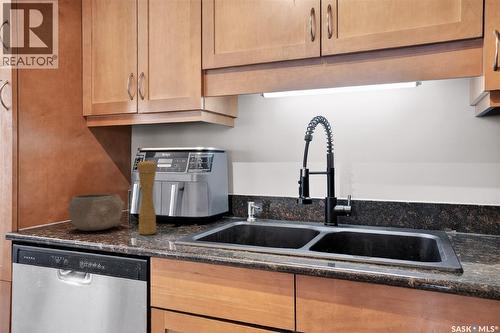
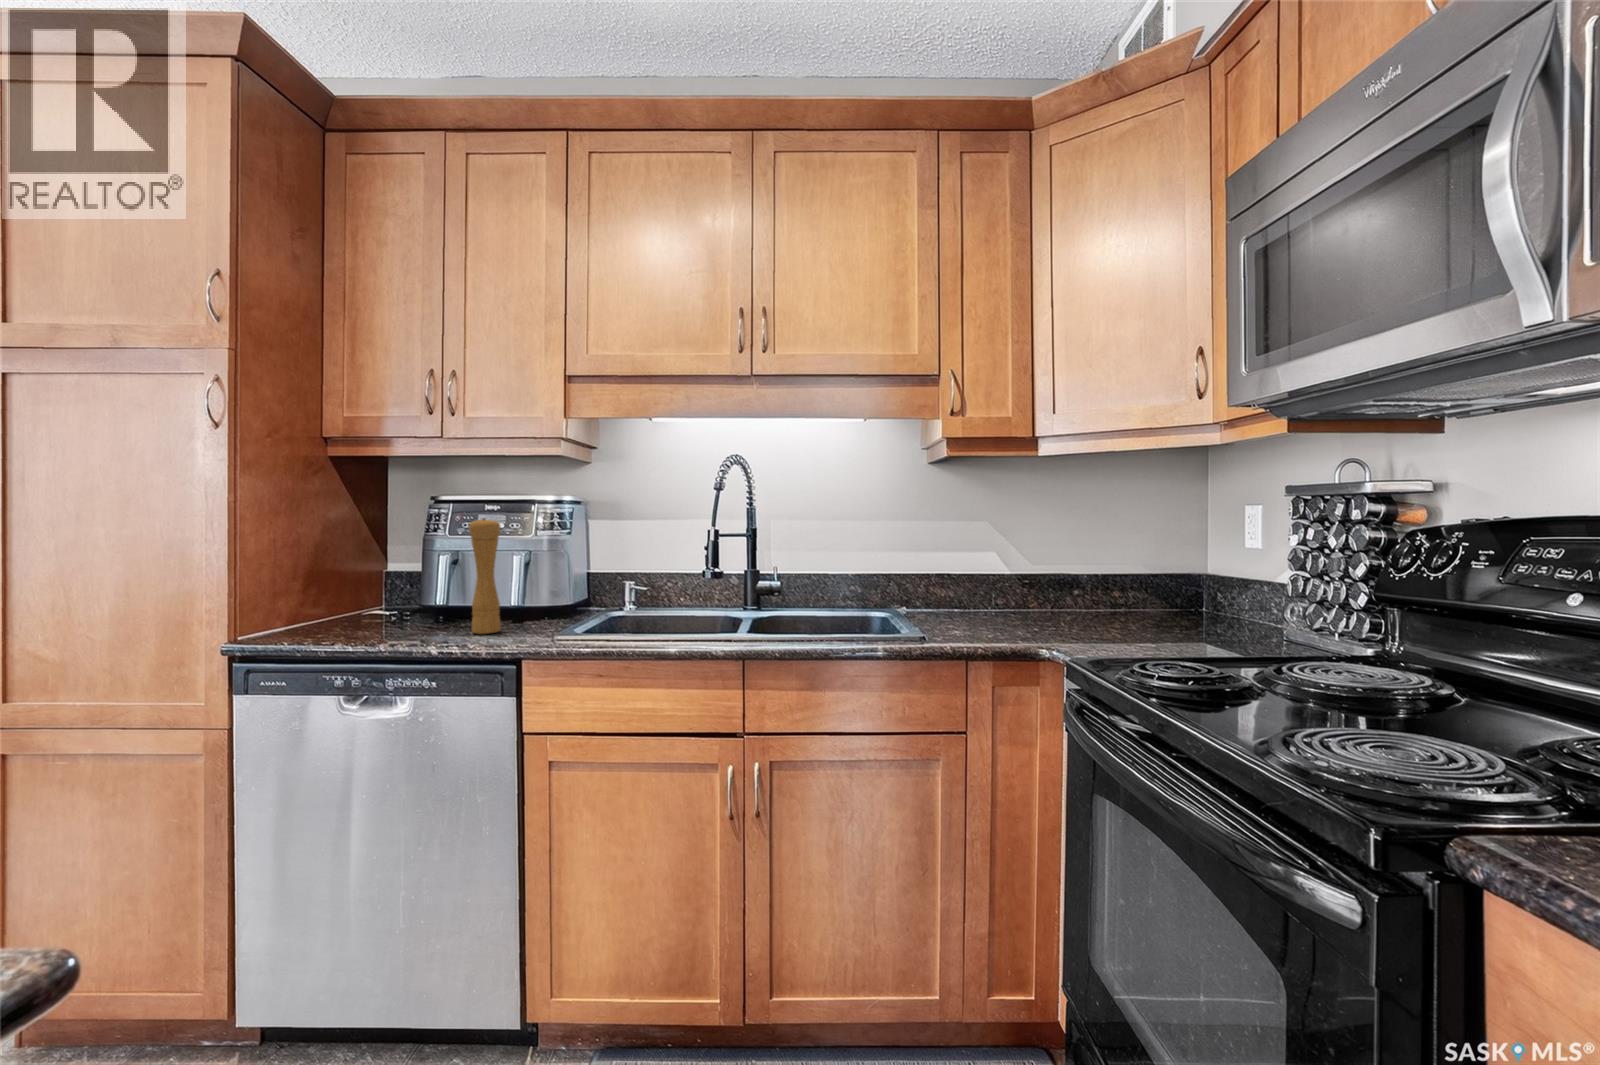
bowl: present [68,194,125,231] -> none [335,574,430,635]

